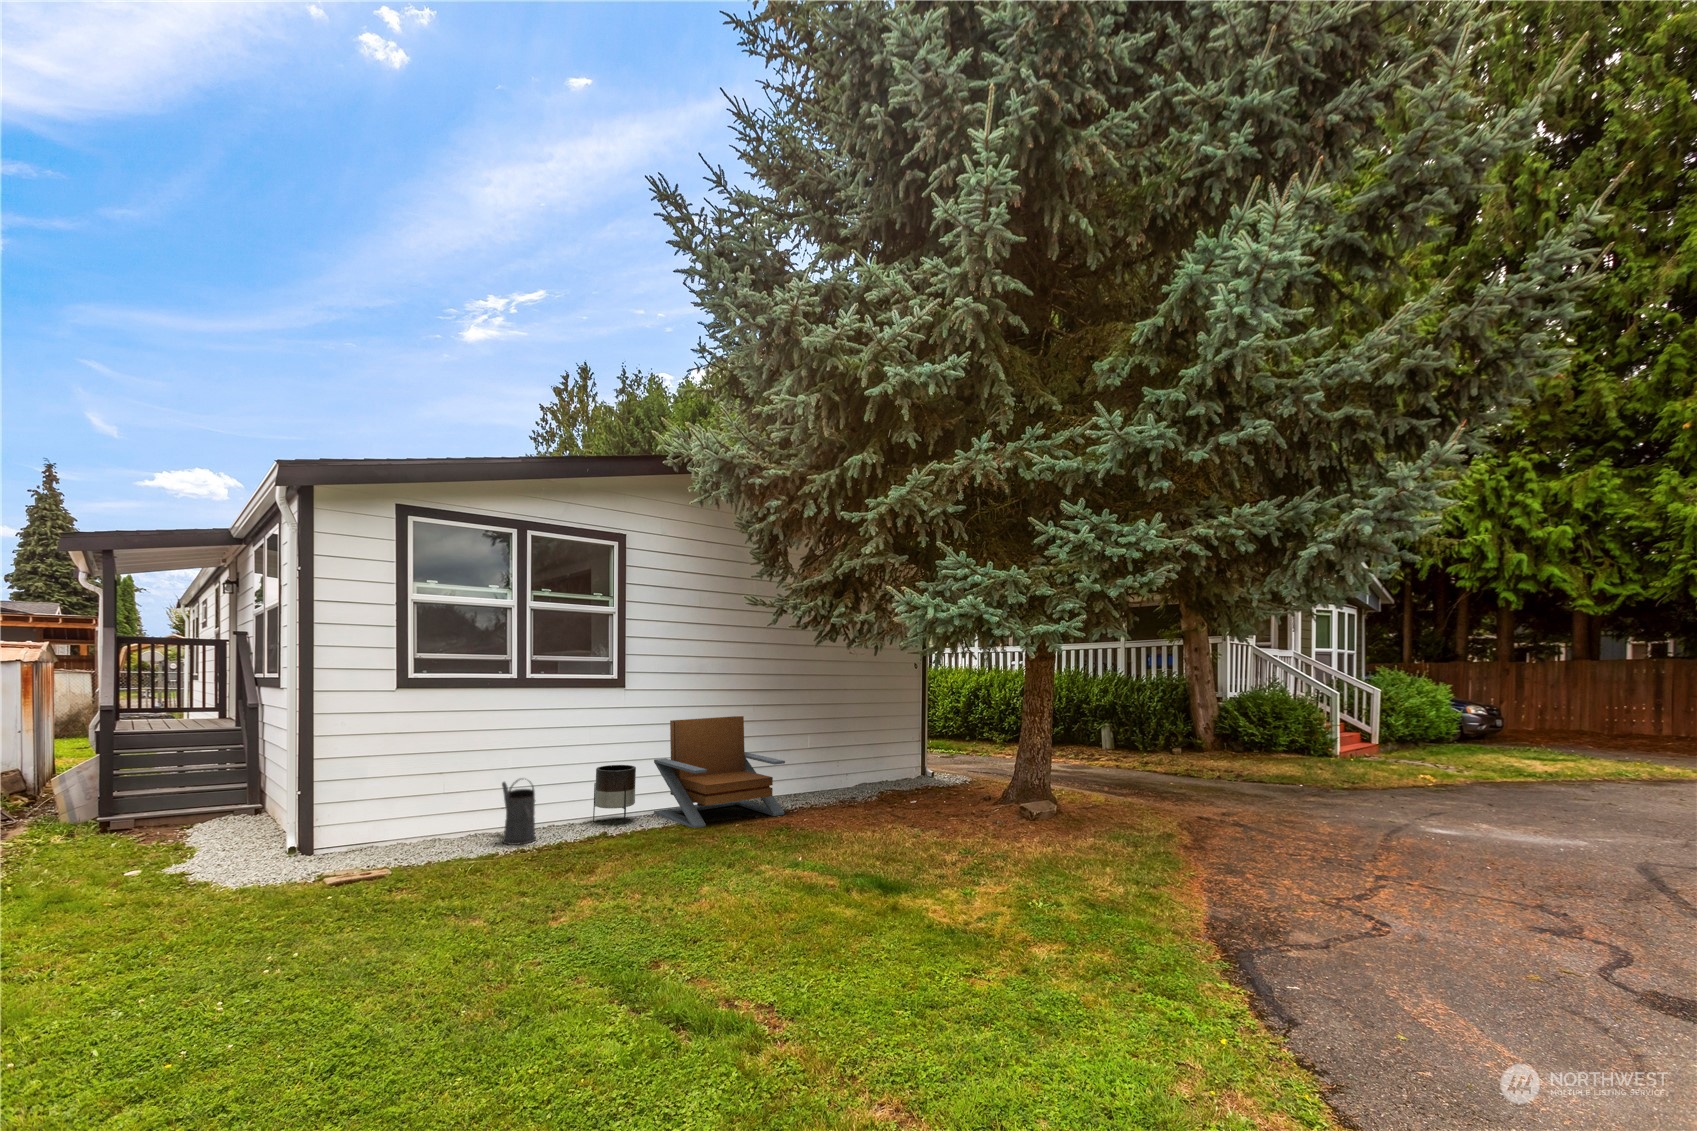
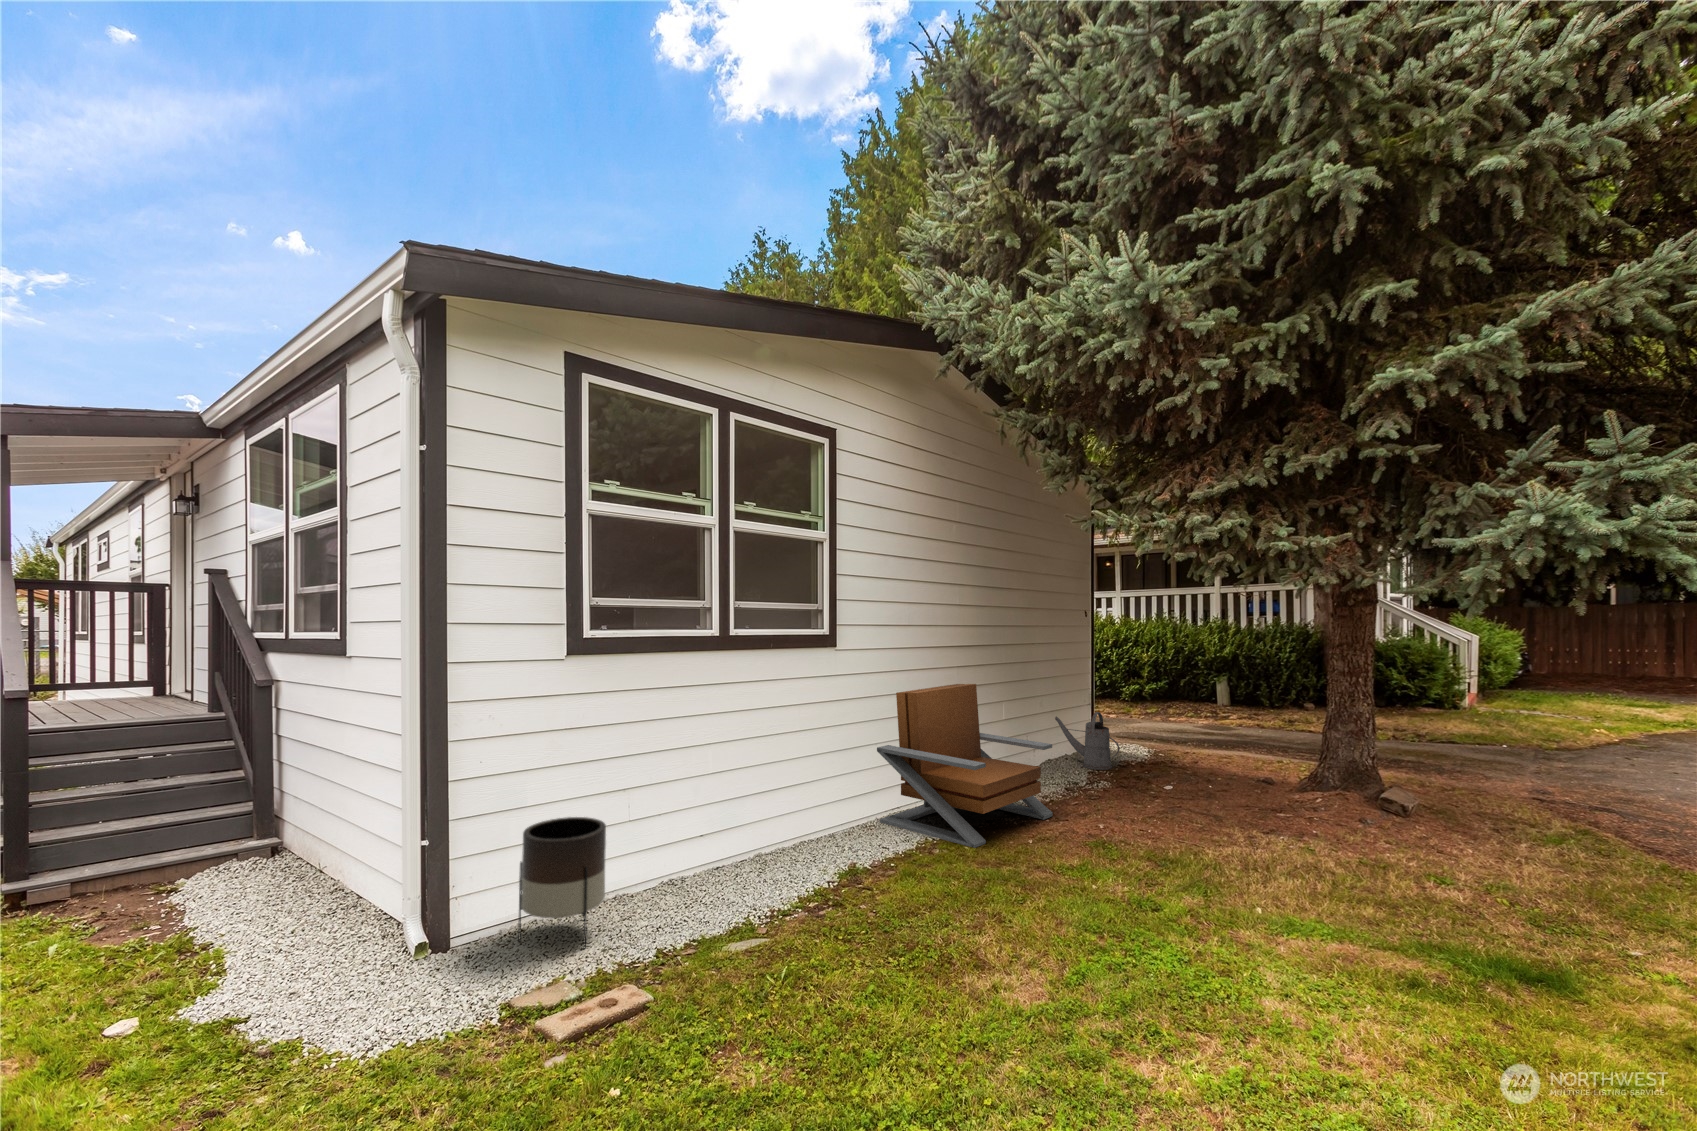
planter: present [593,765,636,825] -> present [518,817,606,948]
watering can: present [502,779,536,845] -> present [1055,712,1120,770]

